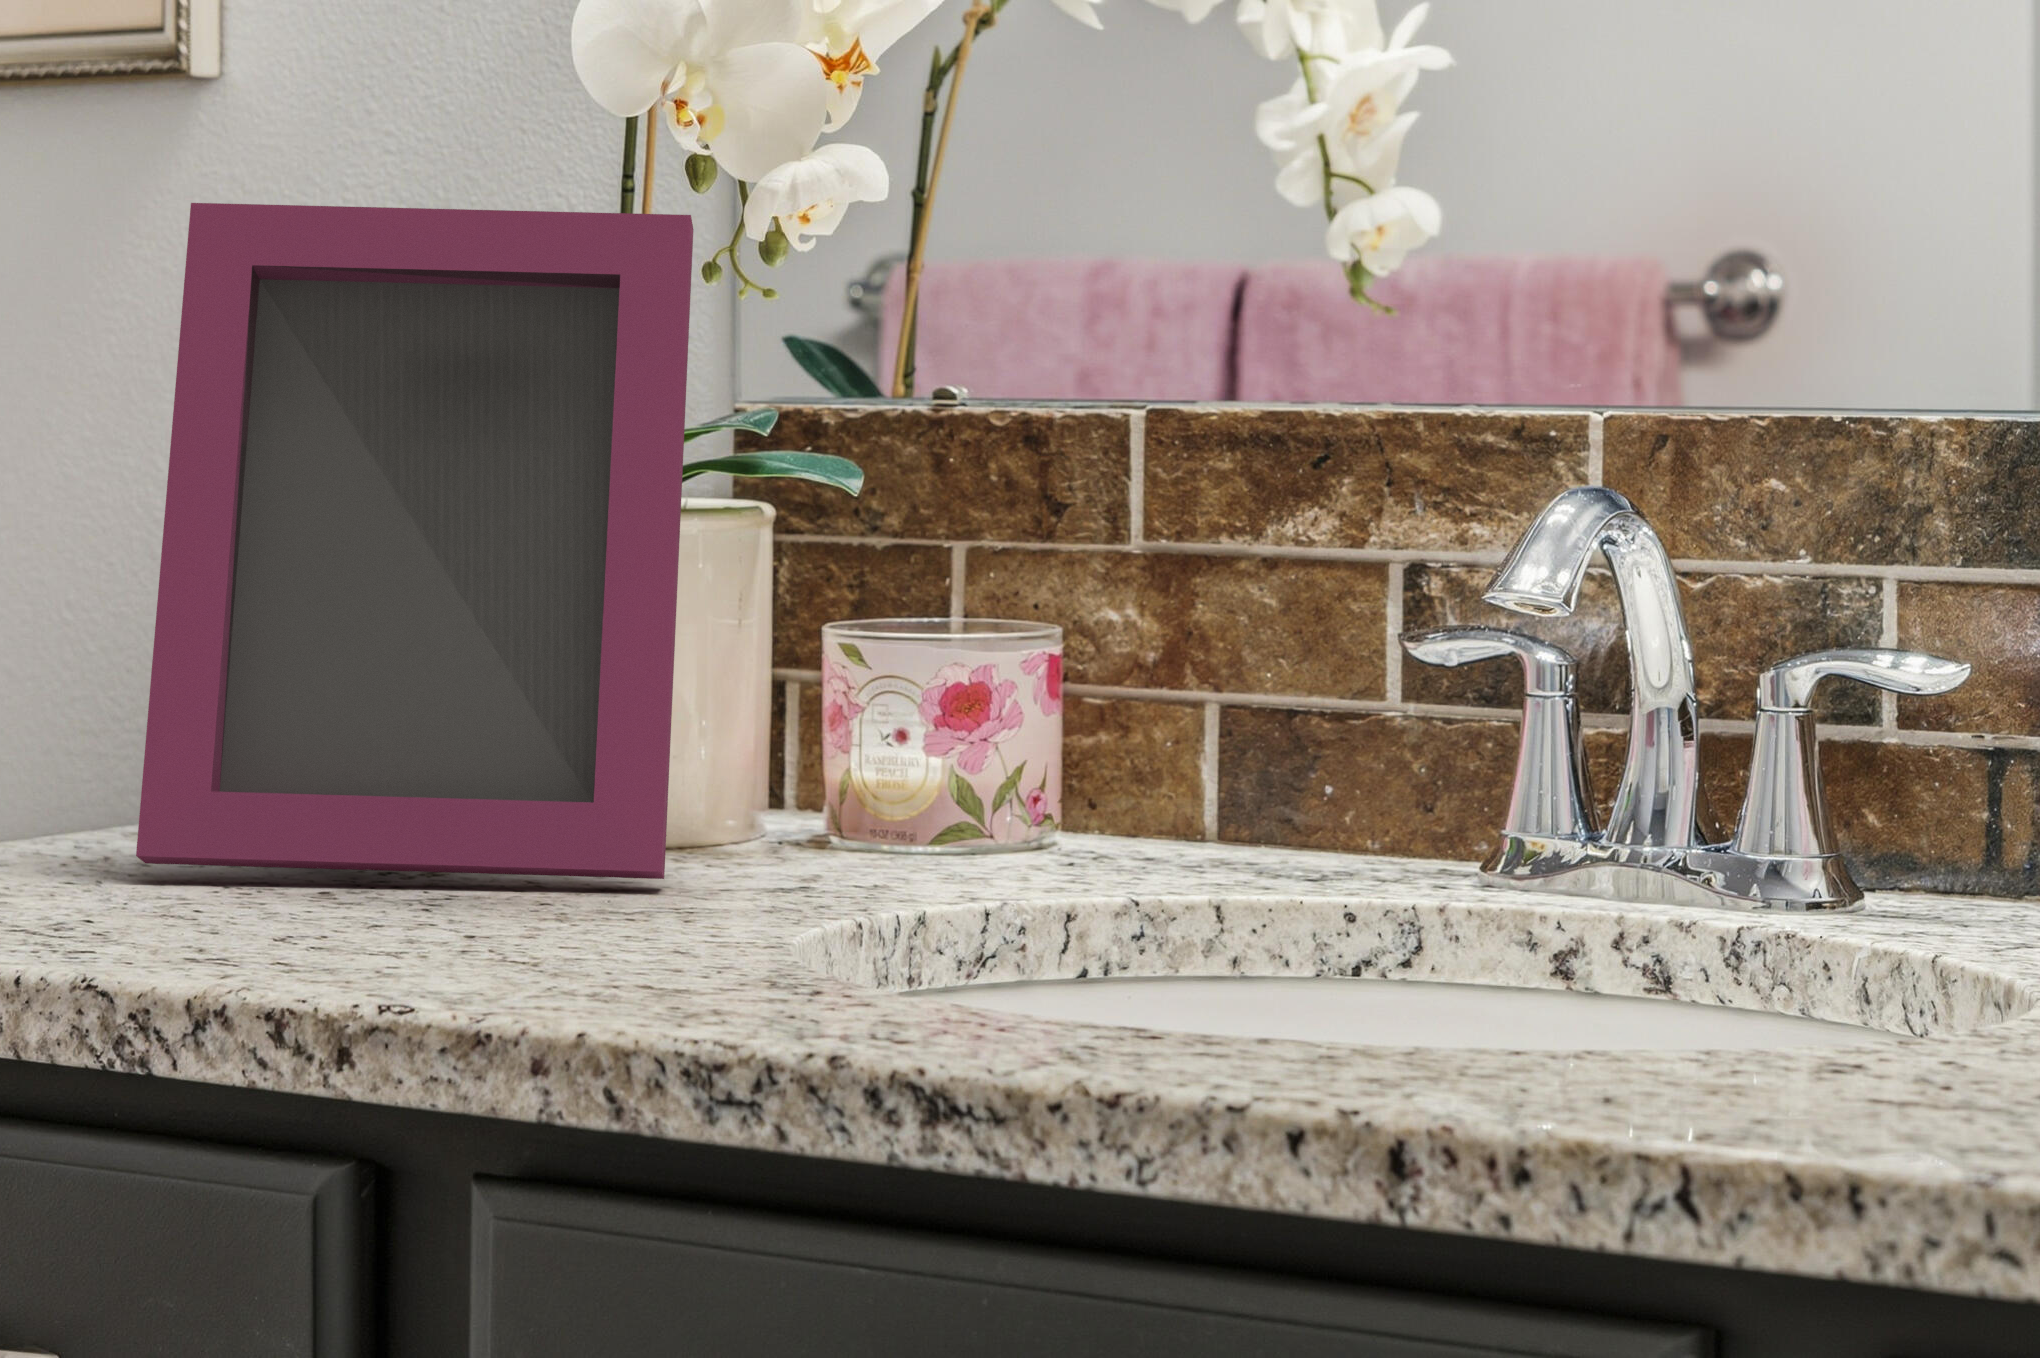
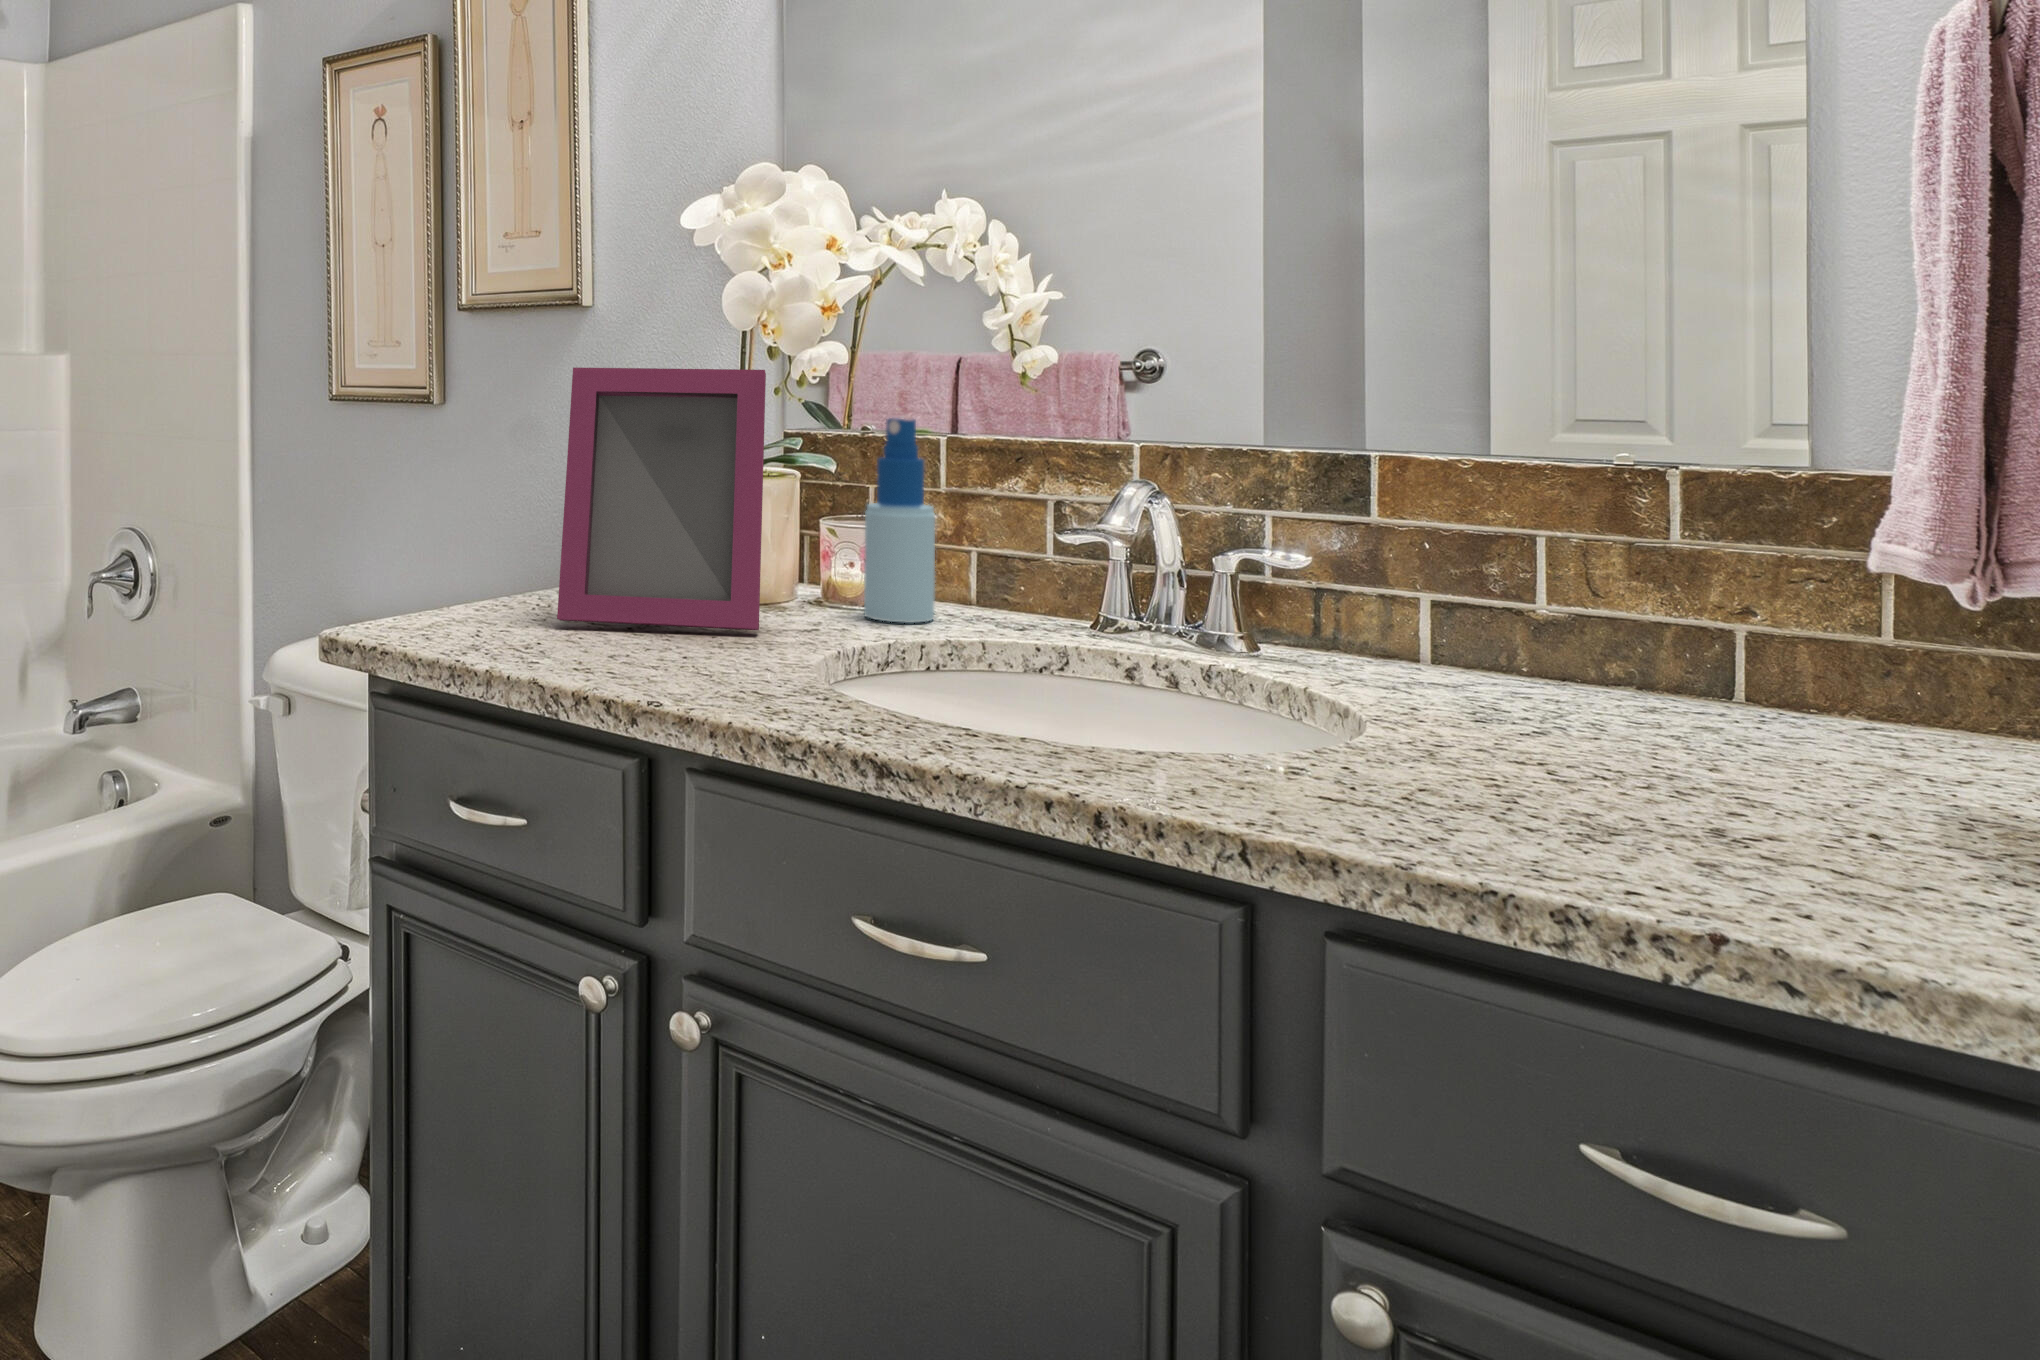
spray bottle: none [931,350,1111,865] -> present [864,418,935,623]

